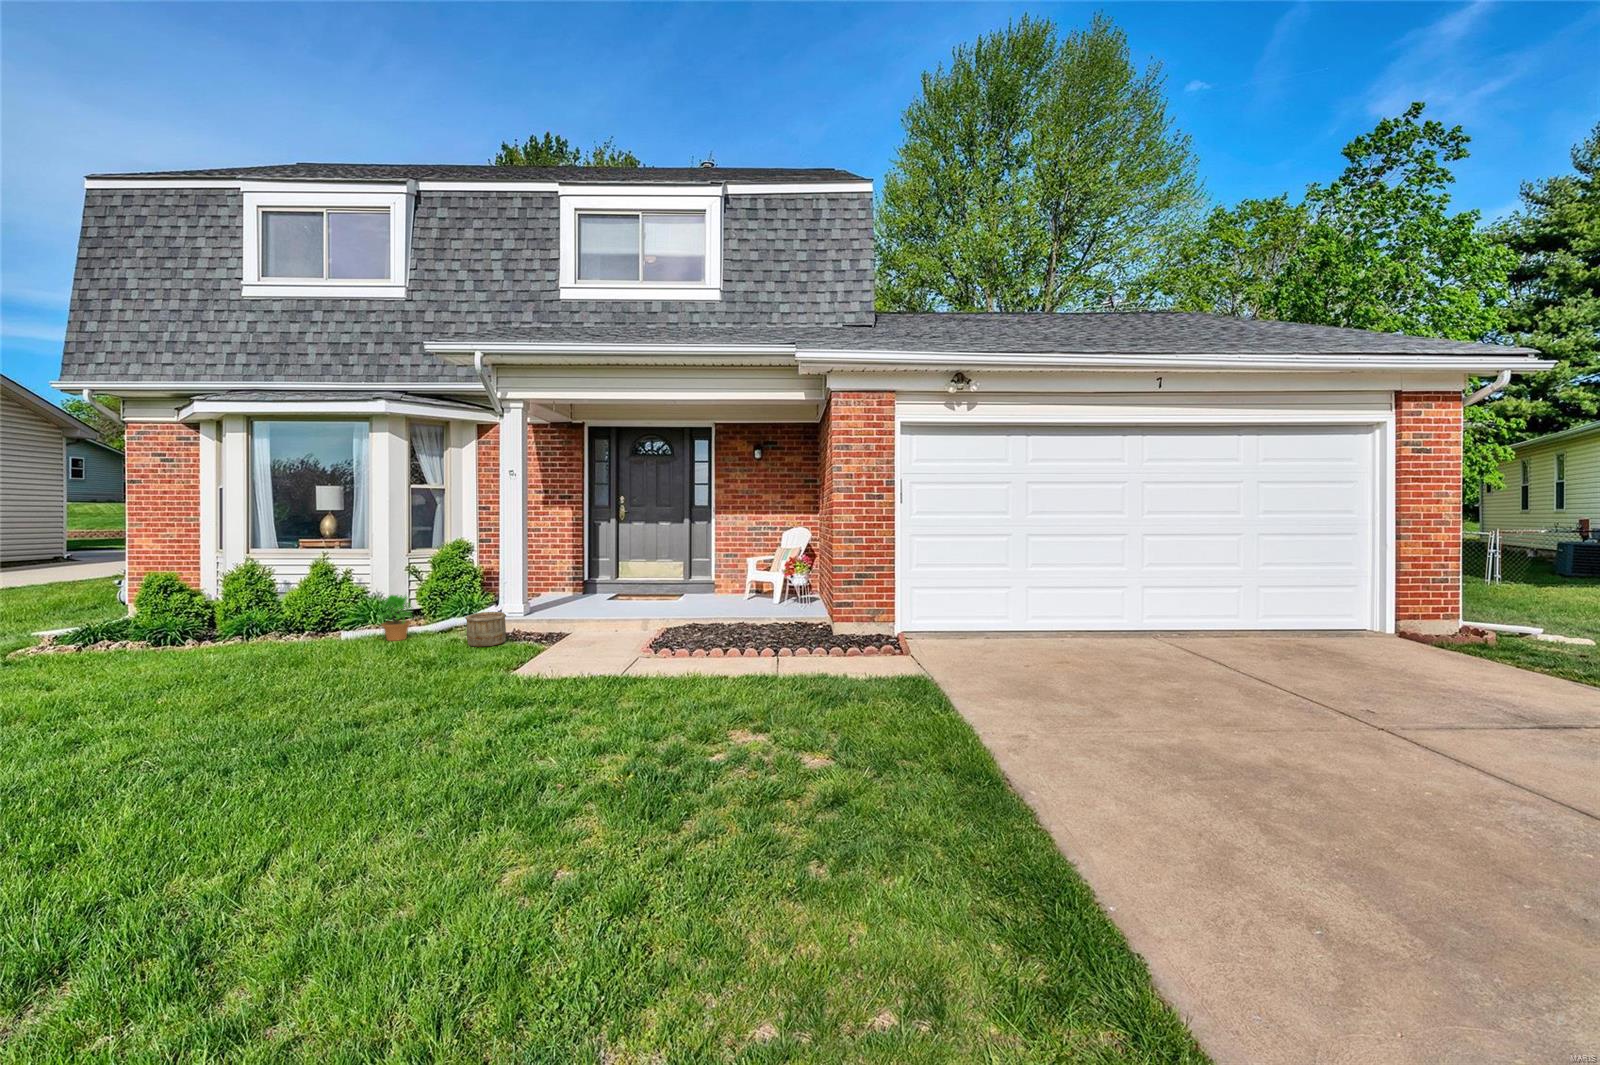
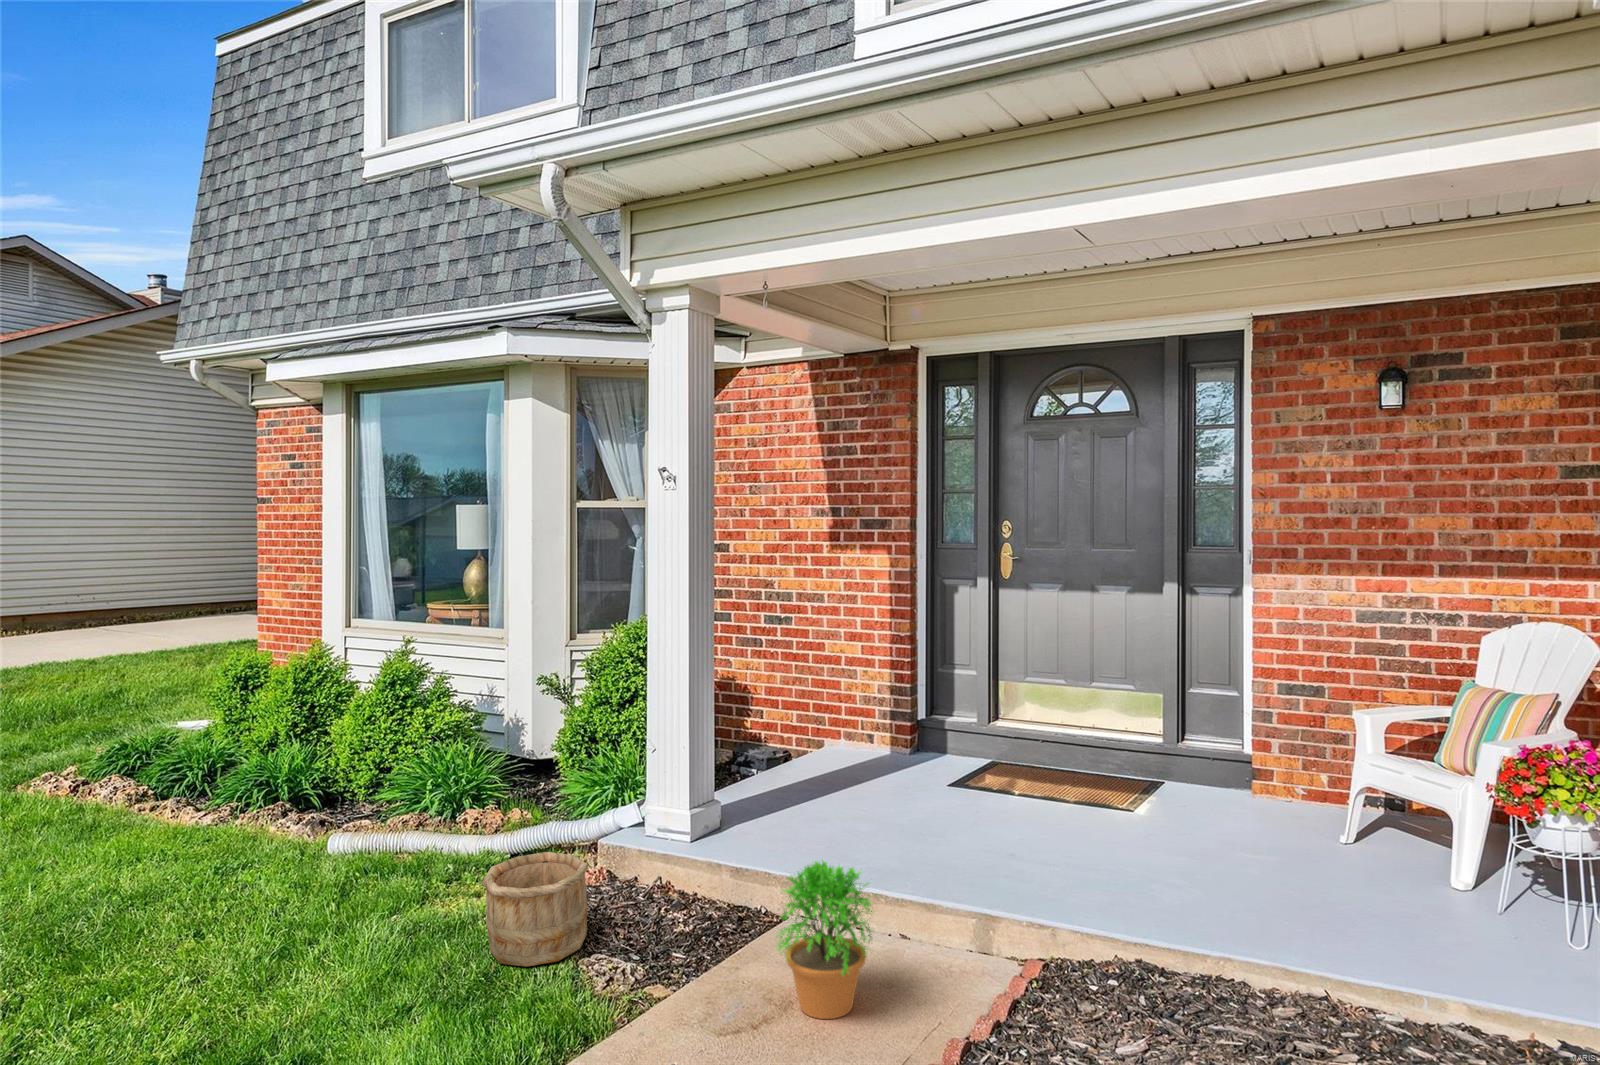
potted plant: present [379,595,412,641] -> present [776,860,873,1019]

